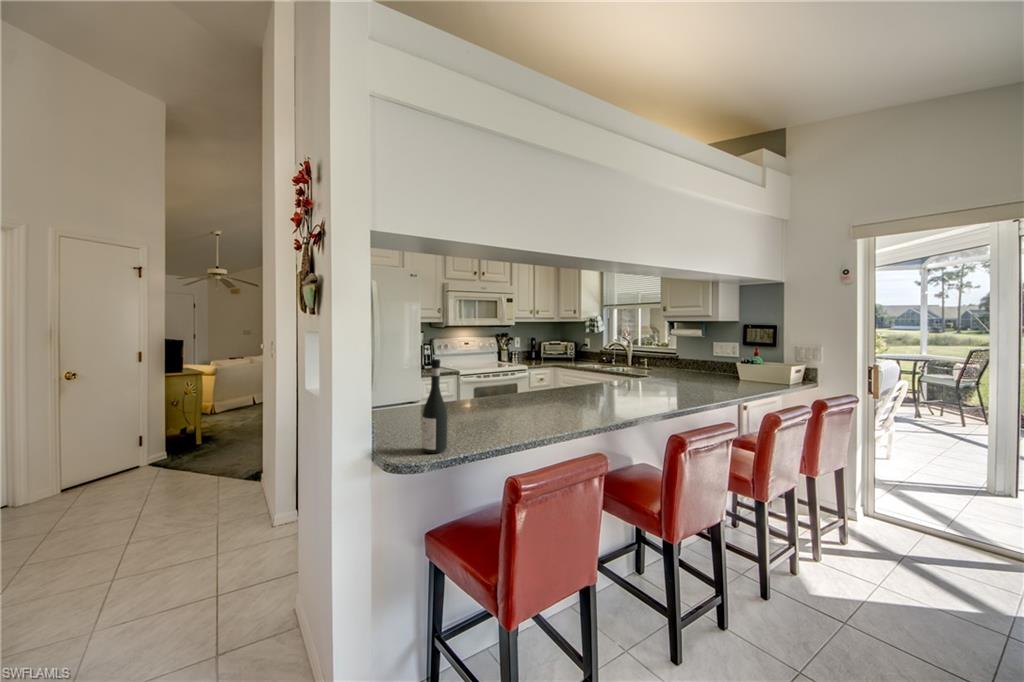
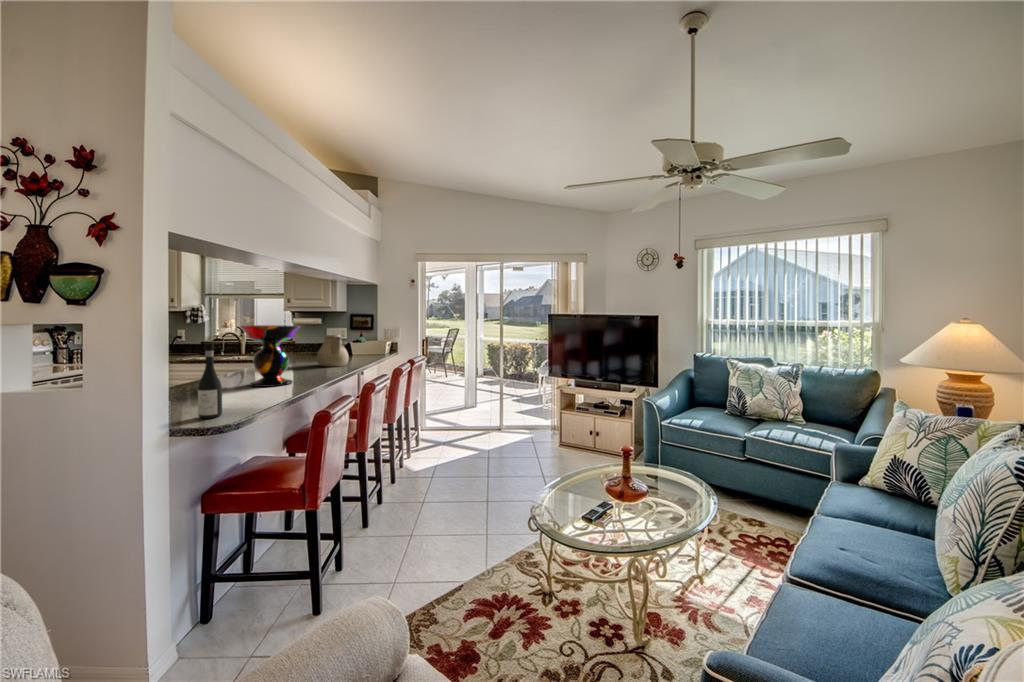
decorative bowl: none [544,337,614,416] -> present [240,325,301,387]
teapot: none [668,351,711,396] -> present [317,335,349,367]

